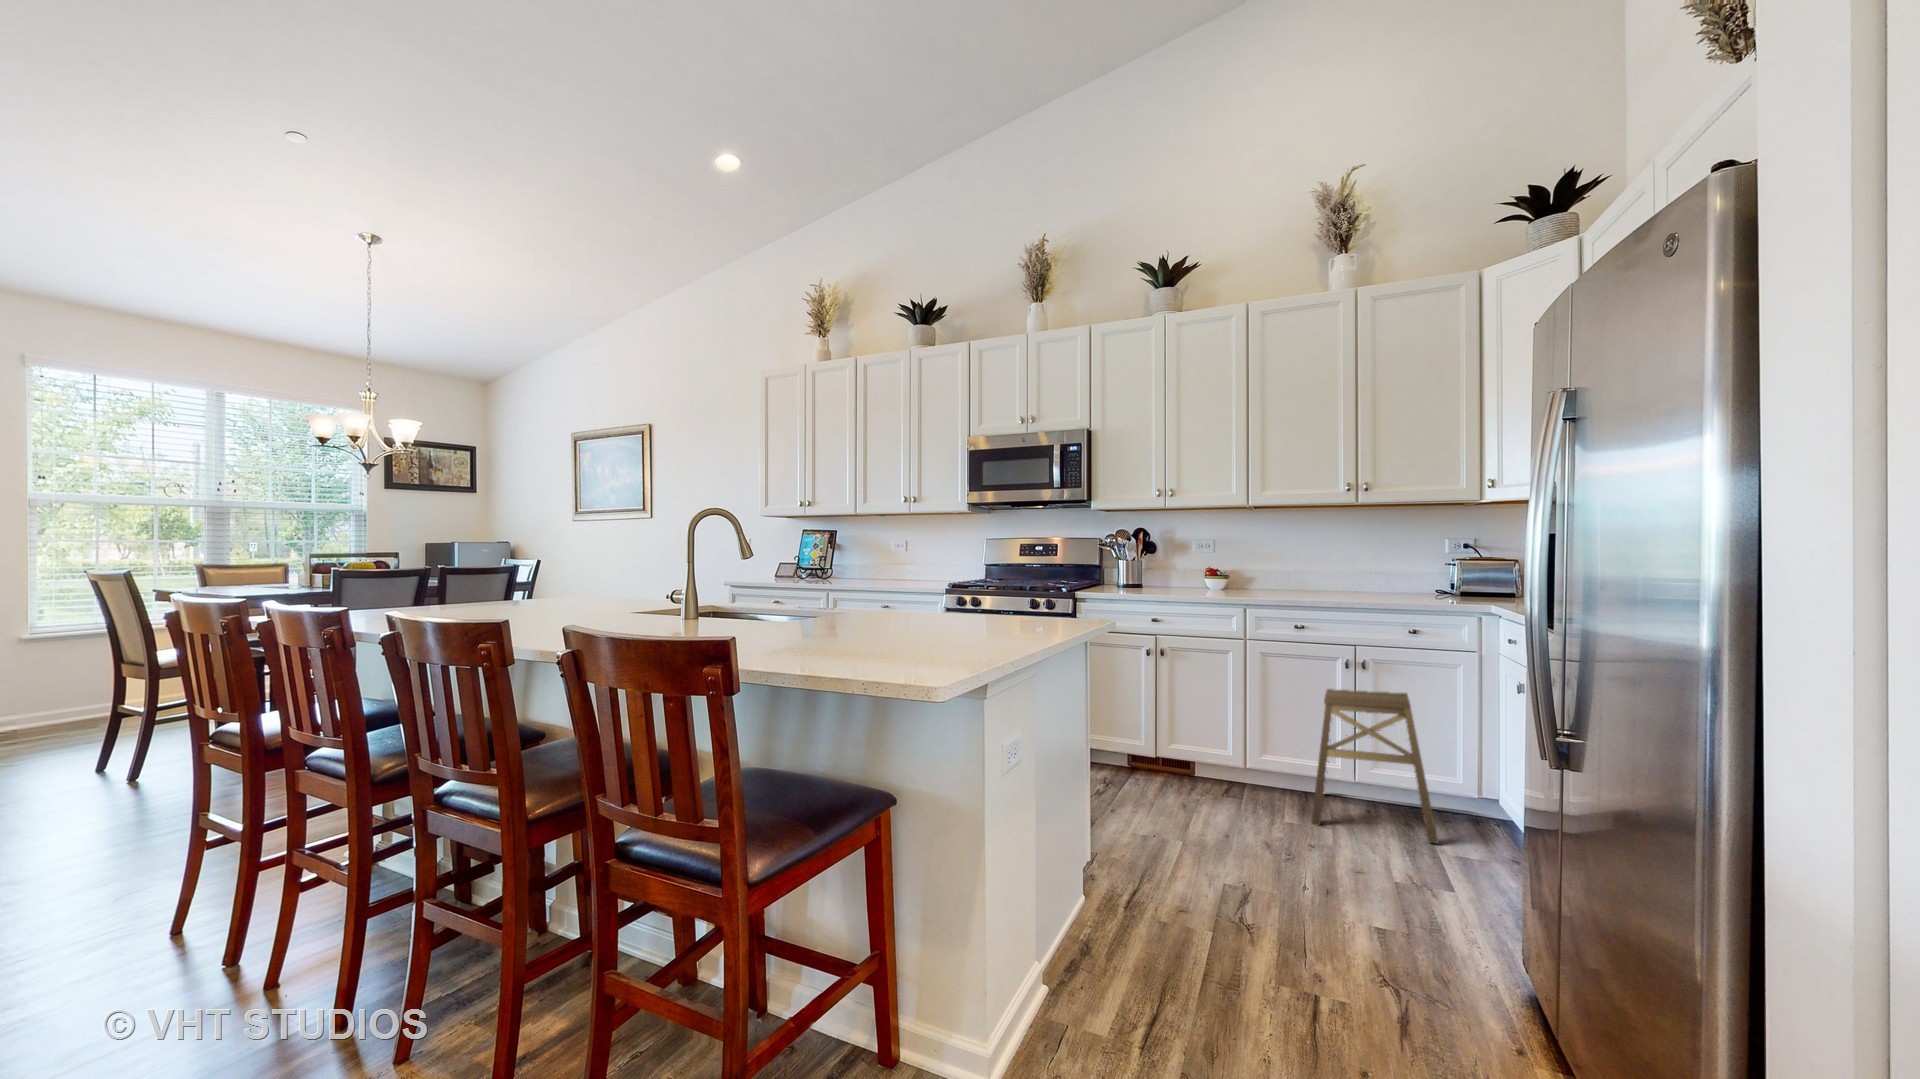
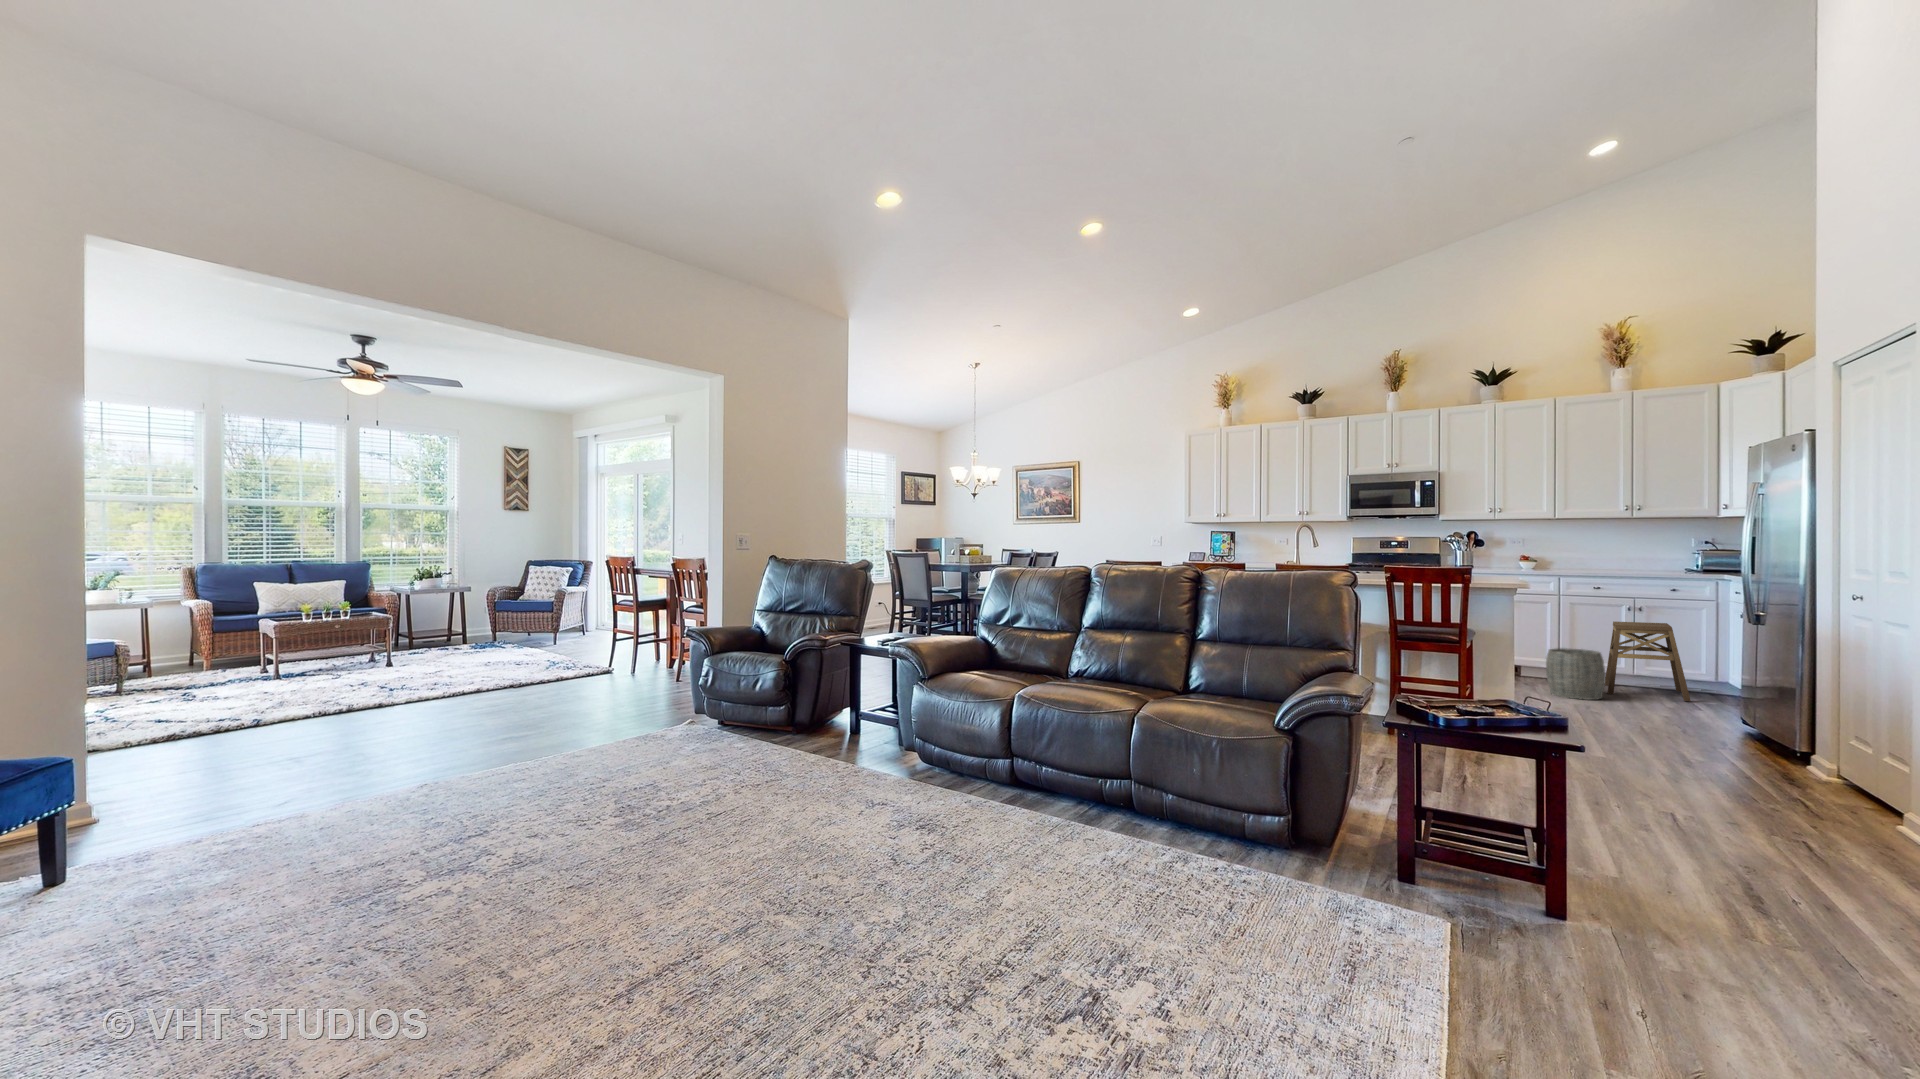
woven basket: none [1209,741,1300,850] -> present [1546,648,1605,700]

